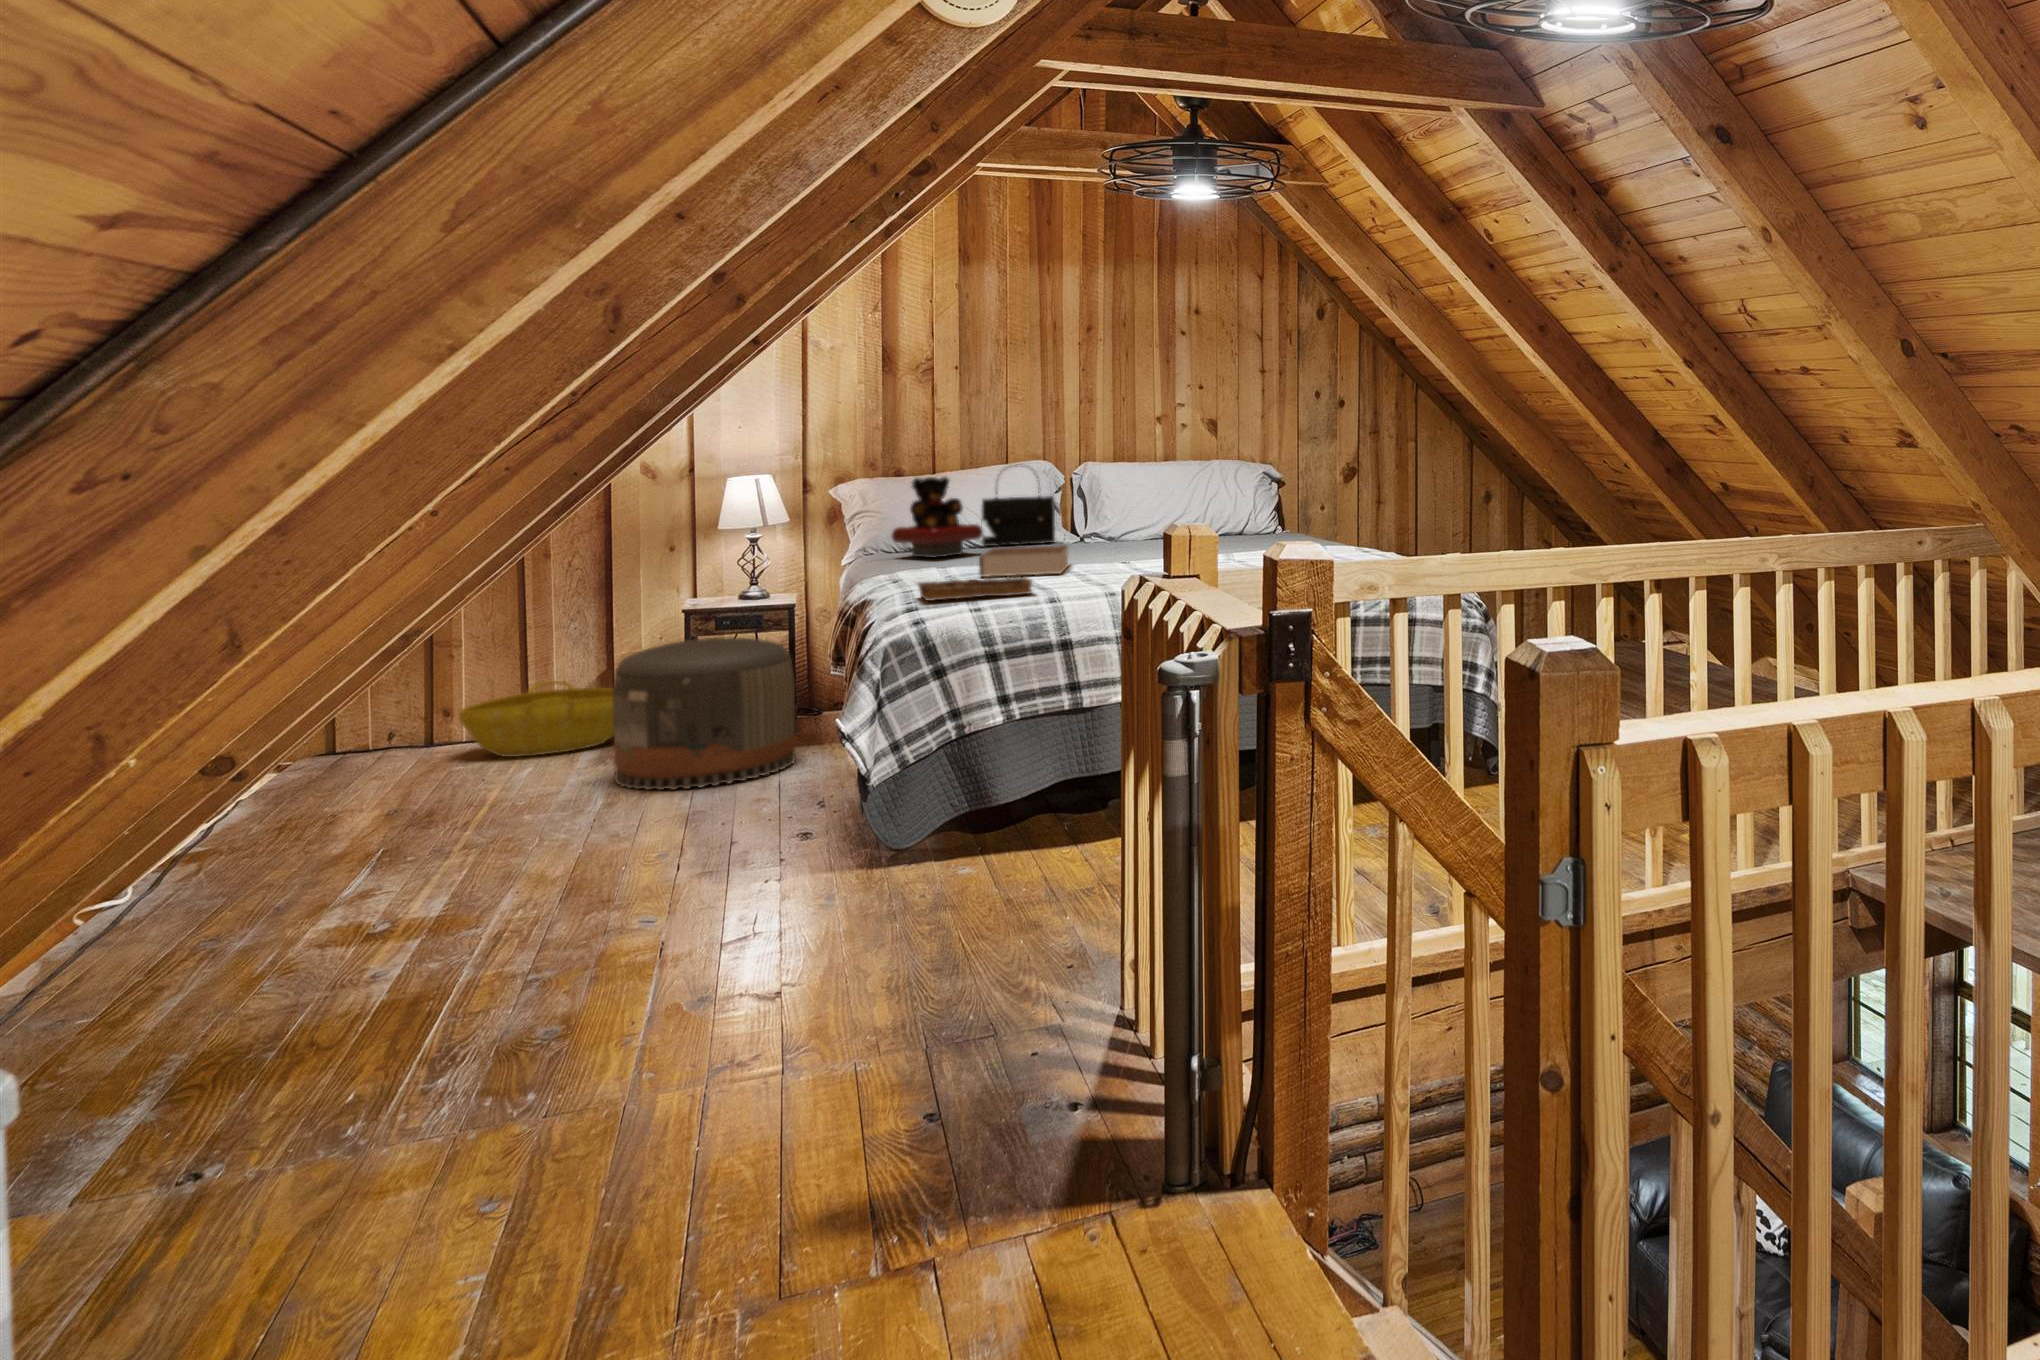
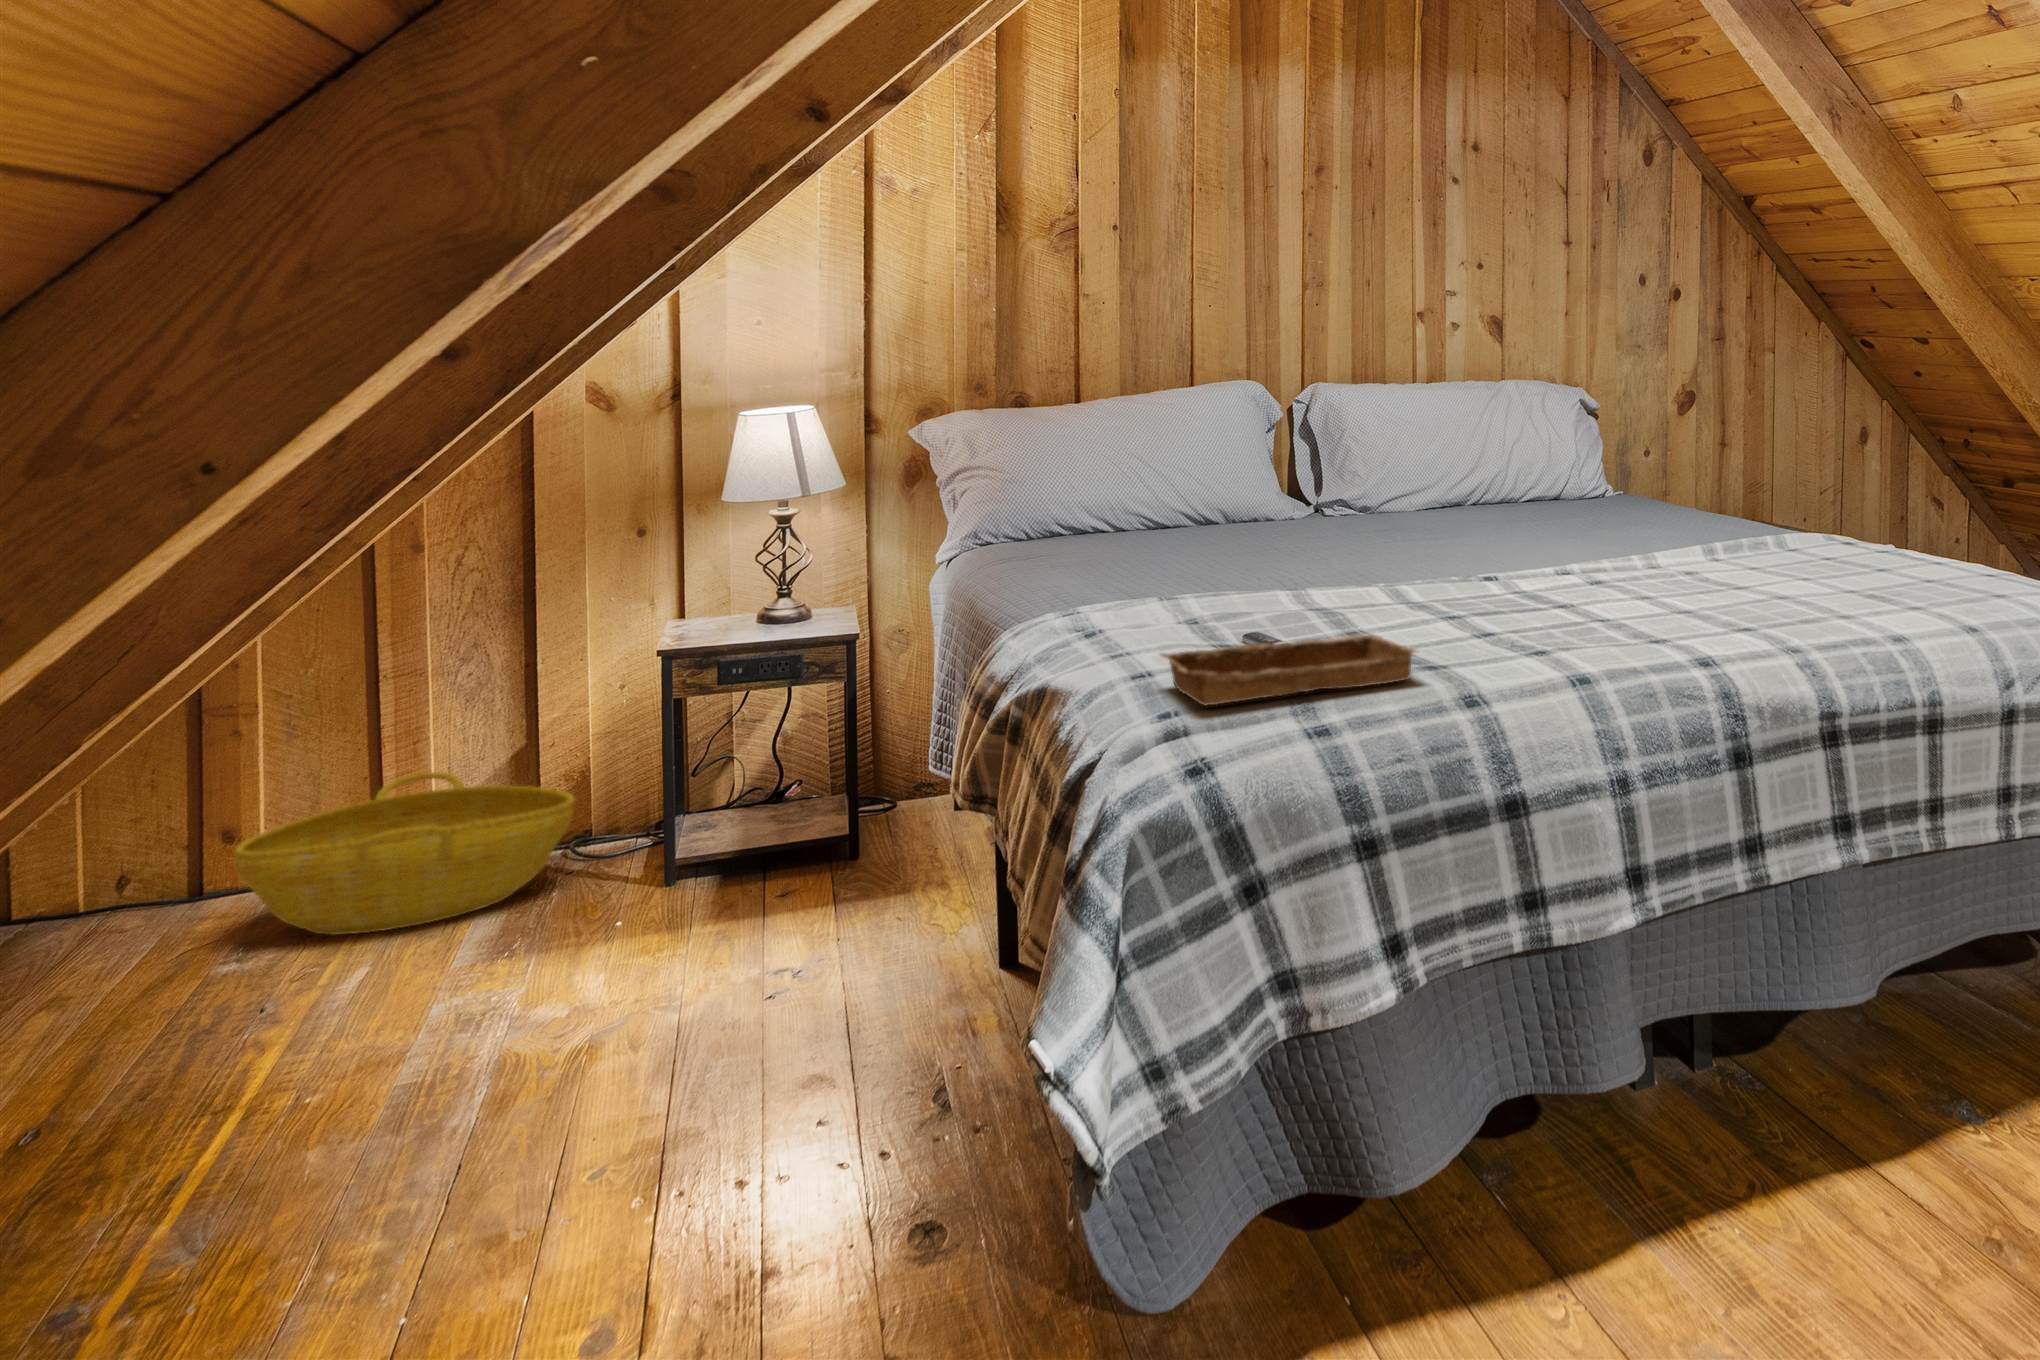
handbag: present [982,467,1055,546] -> none [1176,389,1297,529]
teddy bear: present [891,476,983,558] -> none [1037,410,1195,558]
book: present [979,545,1068,577] -> none [1243,544,1401,617]
pouf: present [613,637,796,790] -> none [516,716,872,1059]

